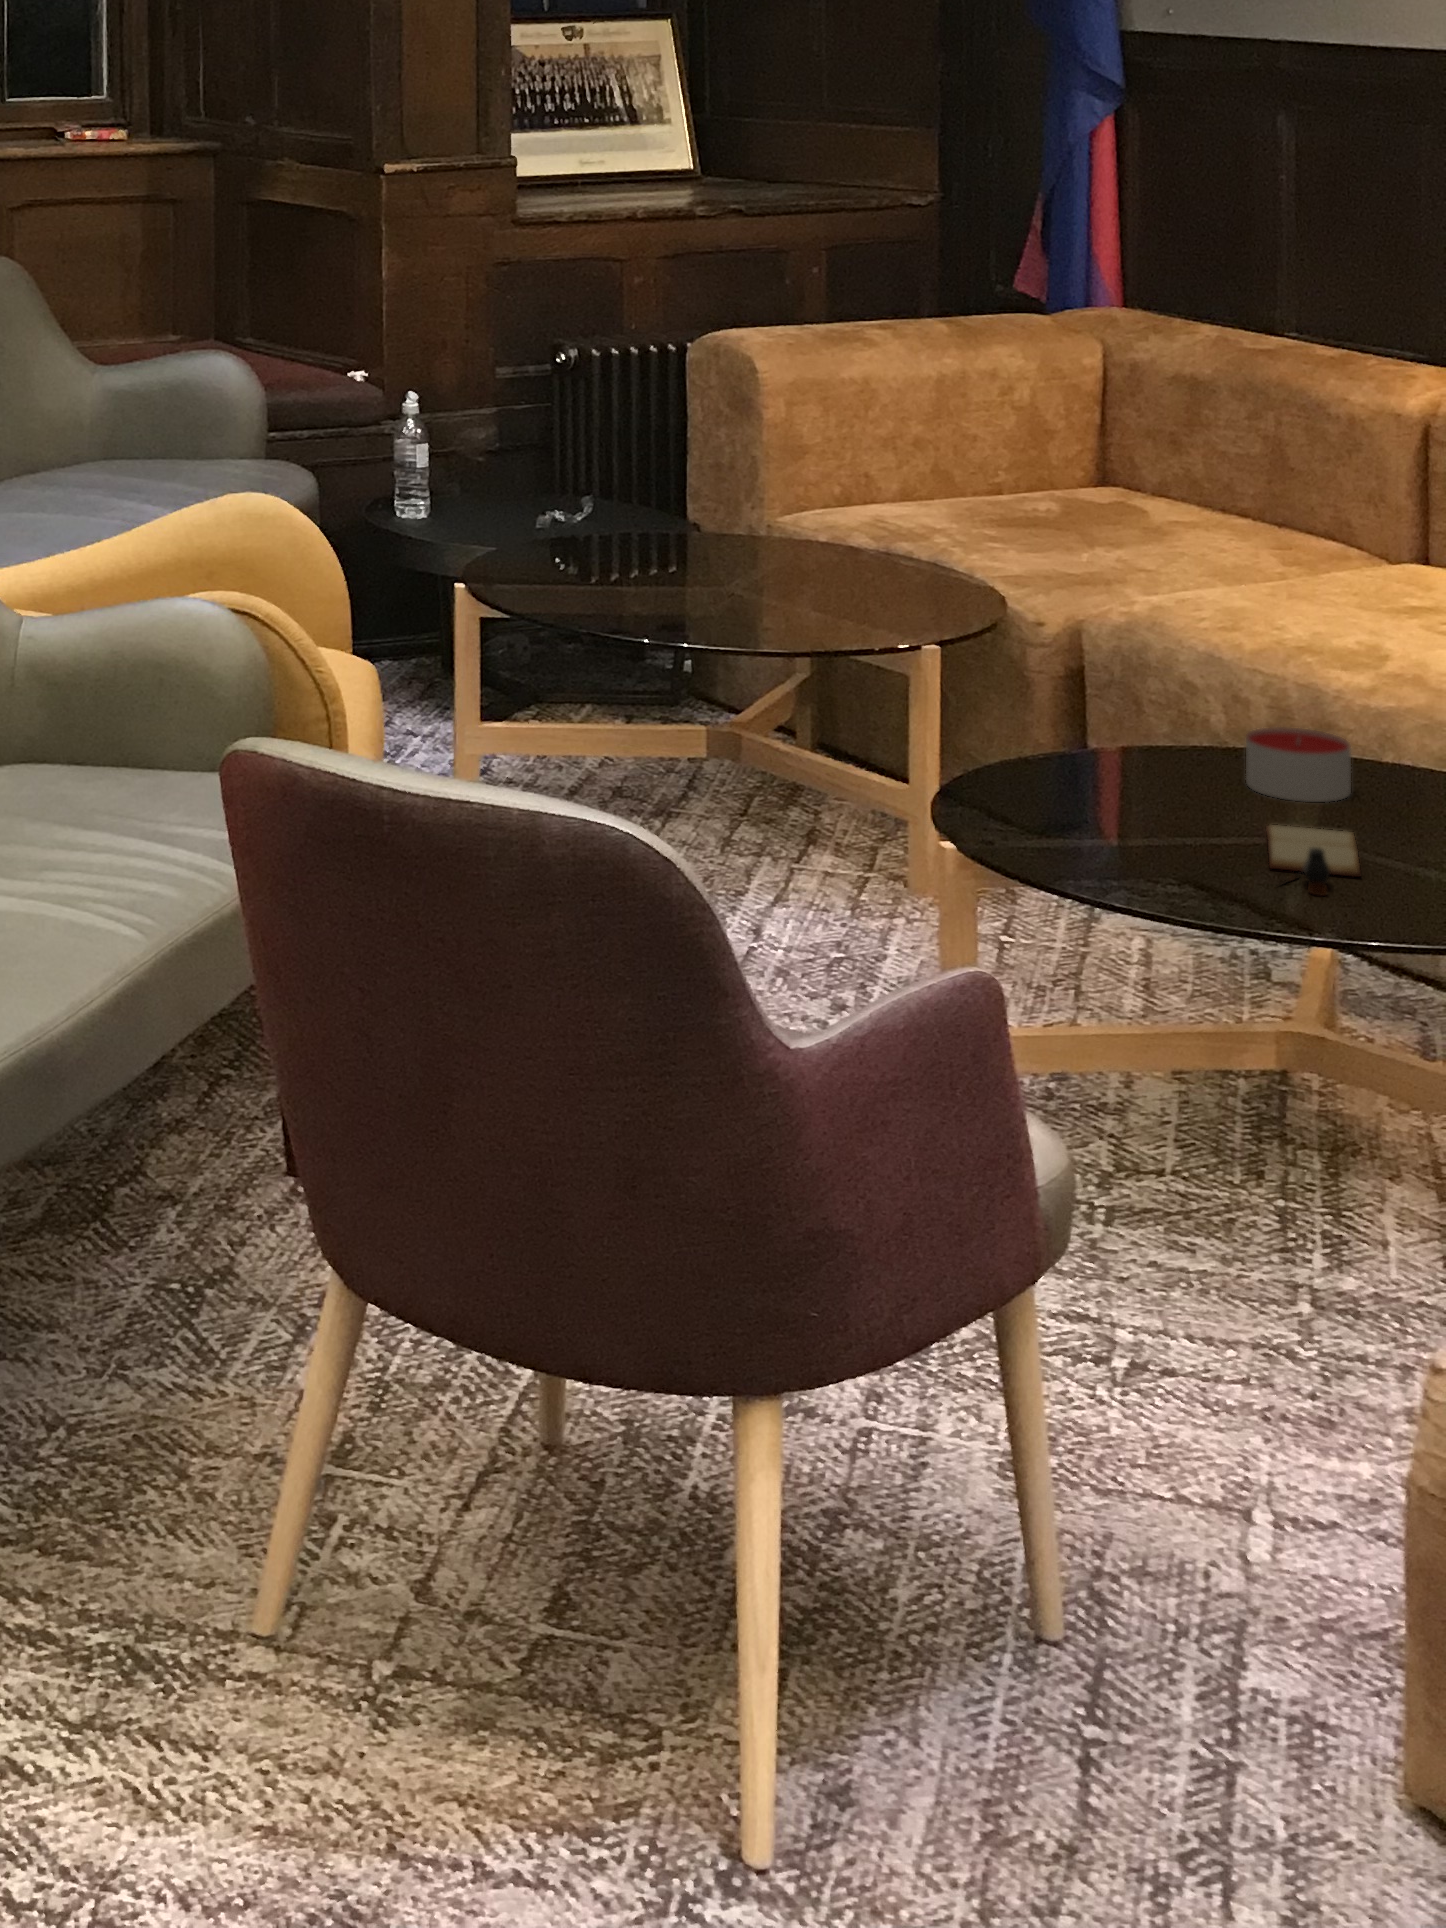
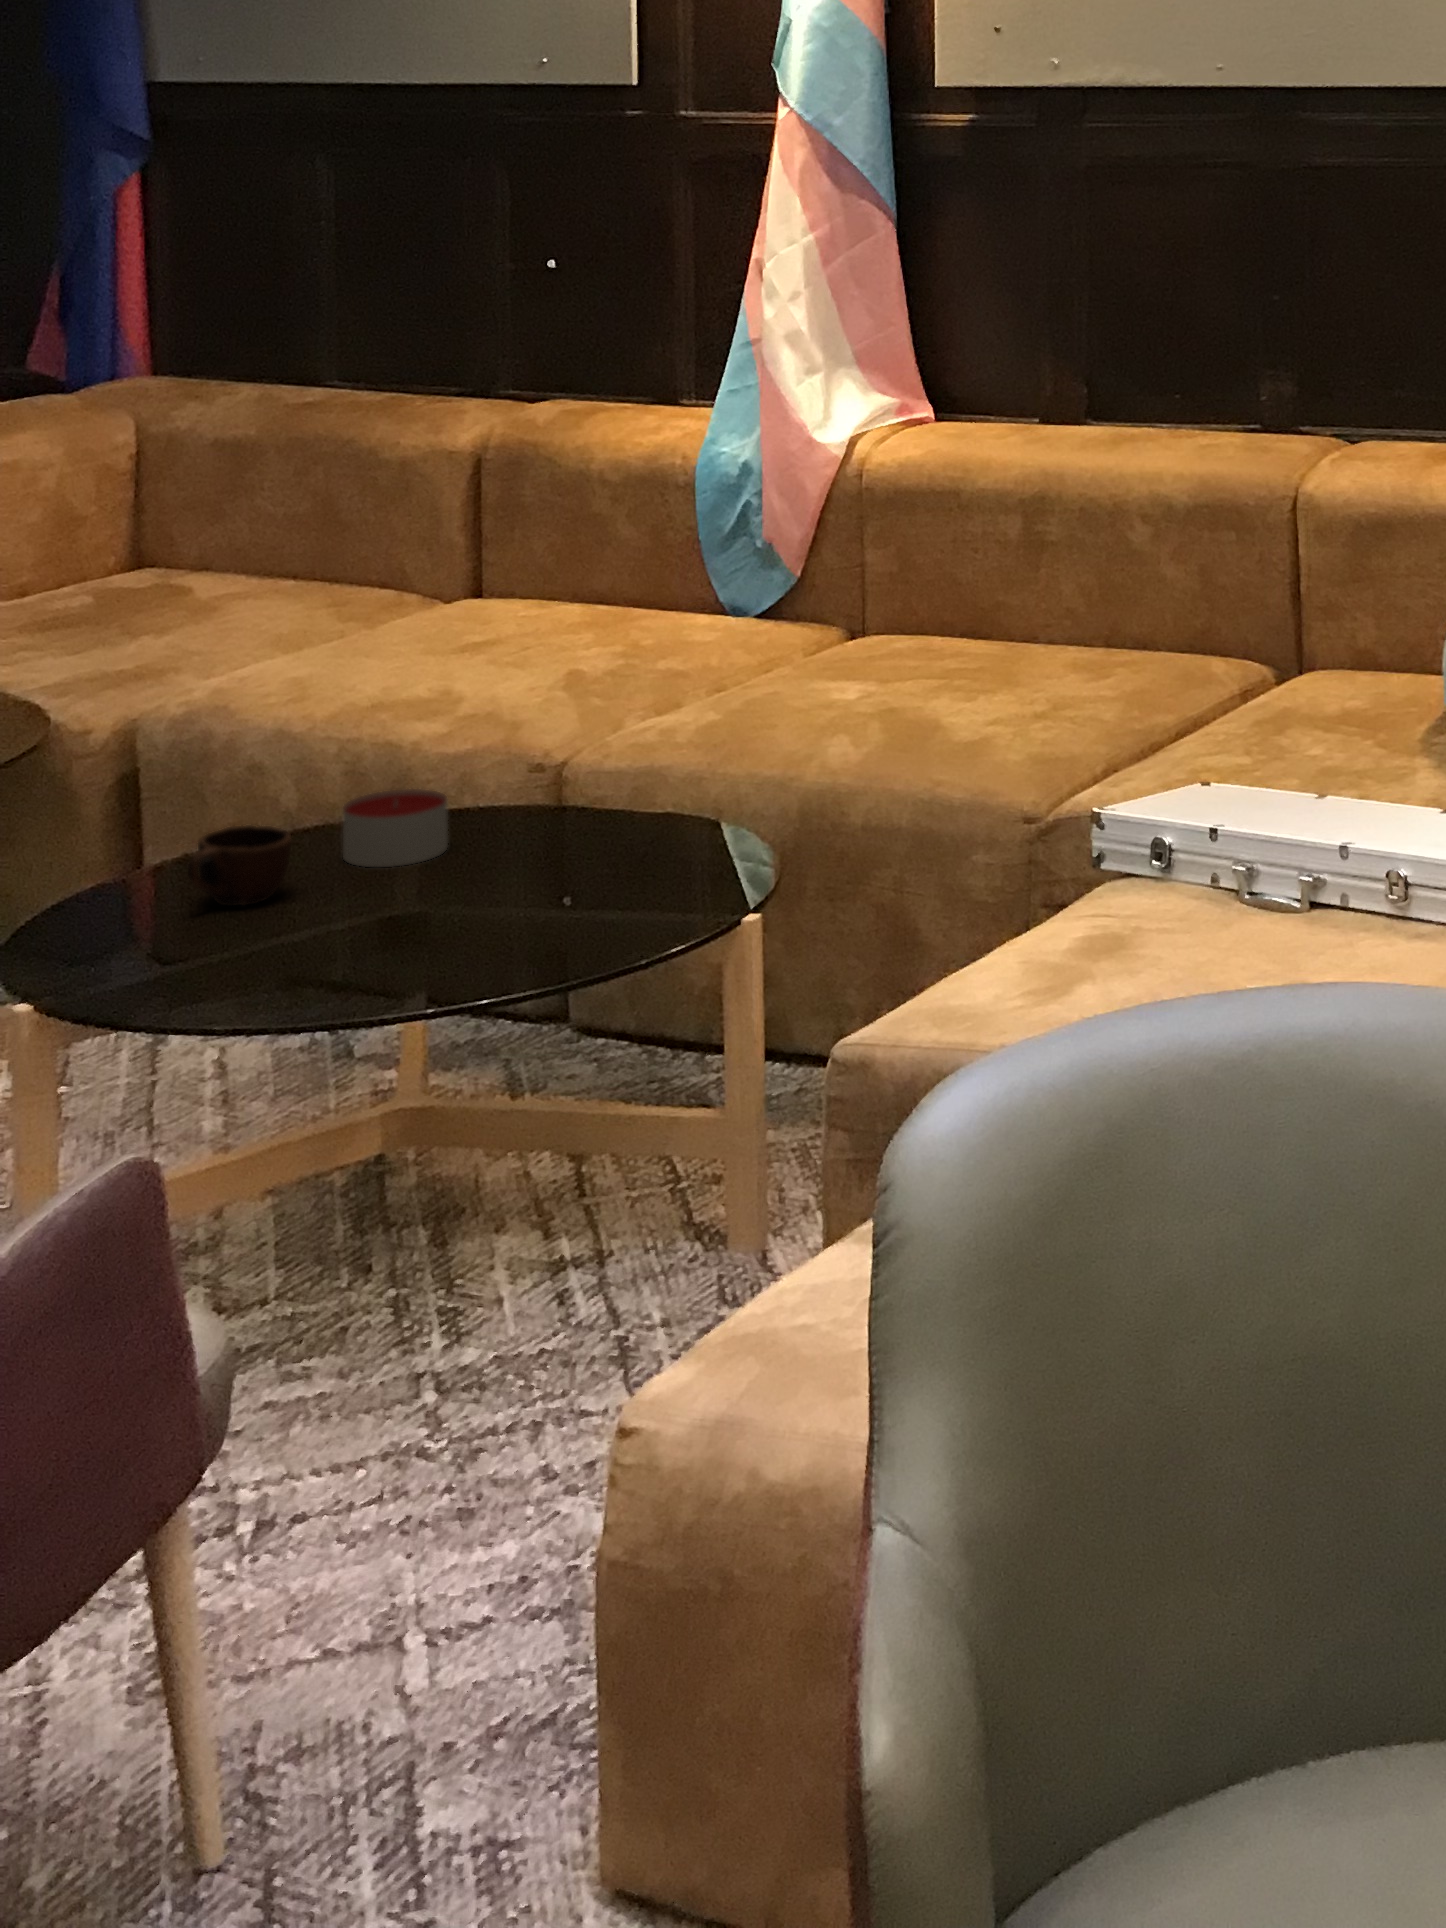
mug: none [1093,731,1191,807] -> present [188,825,292,906]
book: present [1267,825,1361,895] -> none [373,888,476,966]

